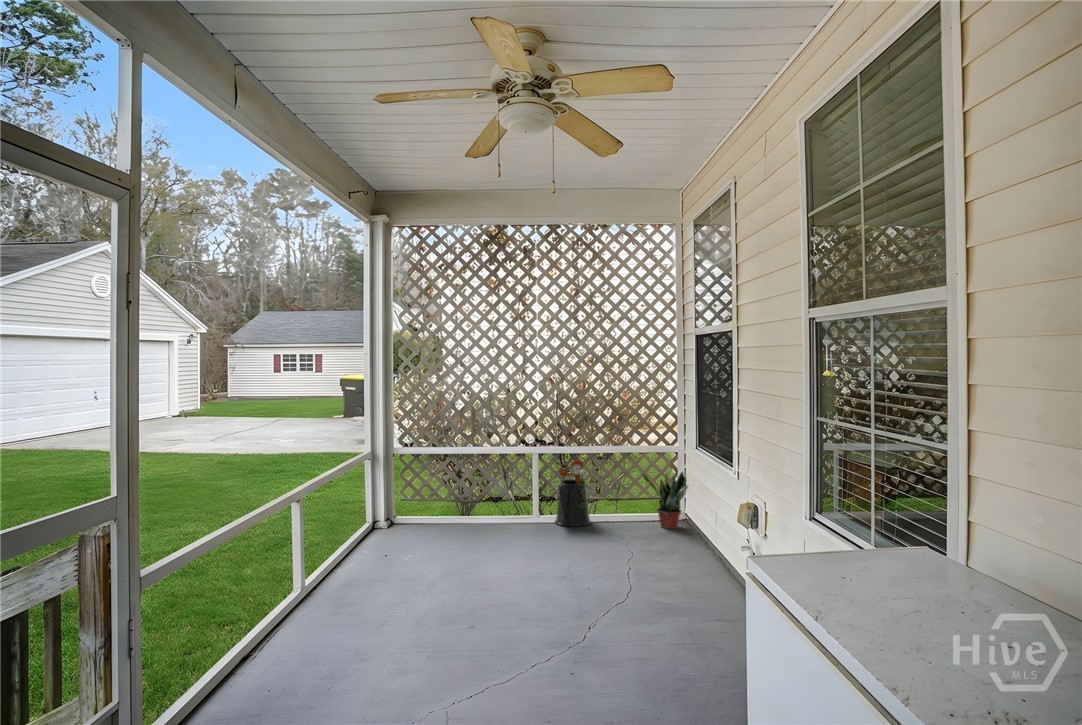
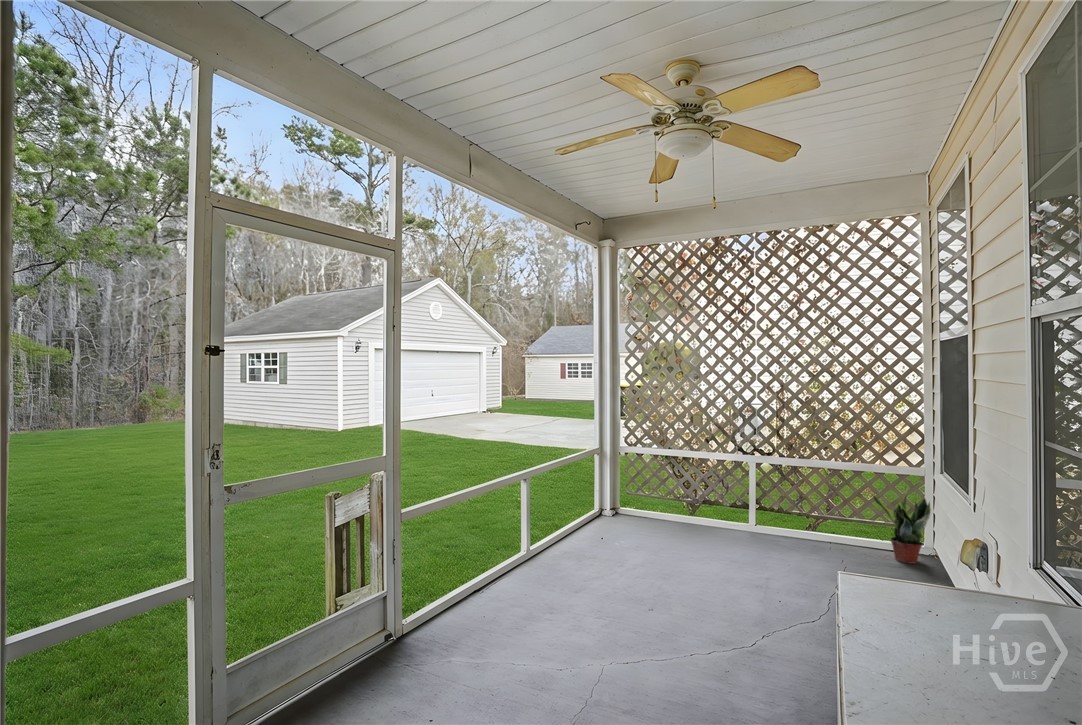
watering can: present [555,460,591,527] -> none [770,471,812,543]

